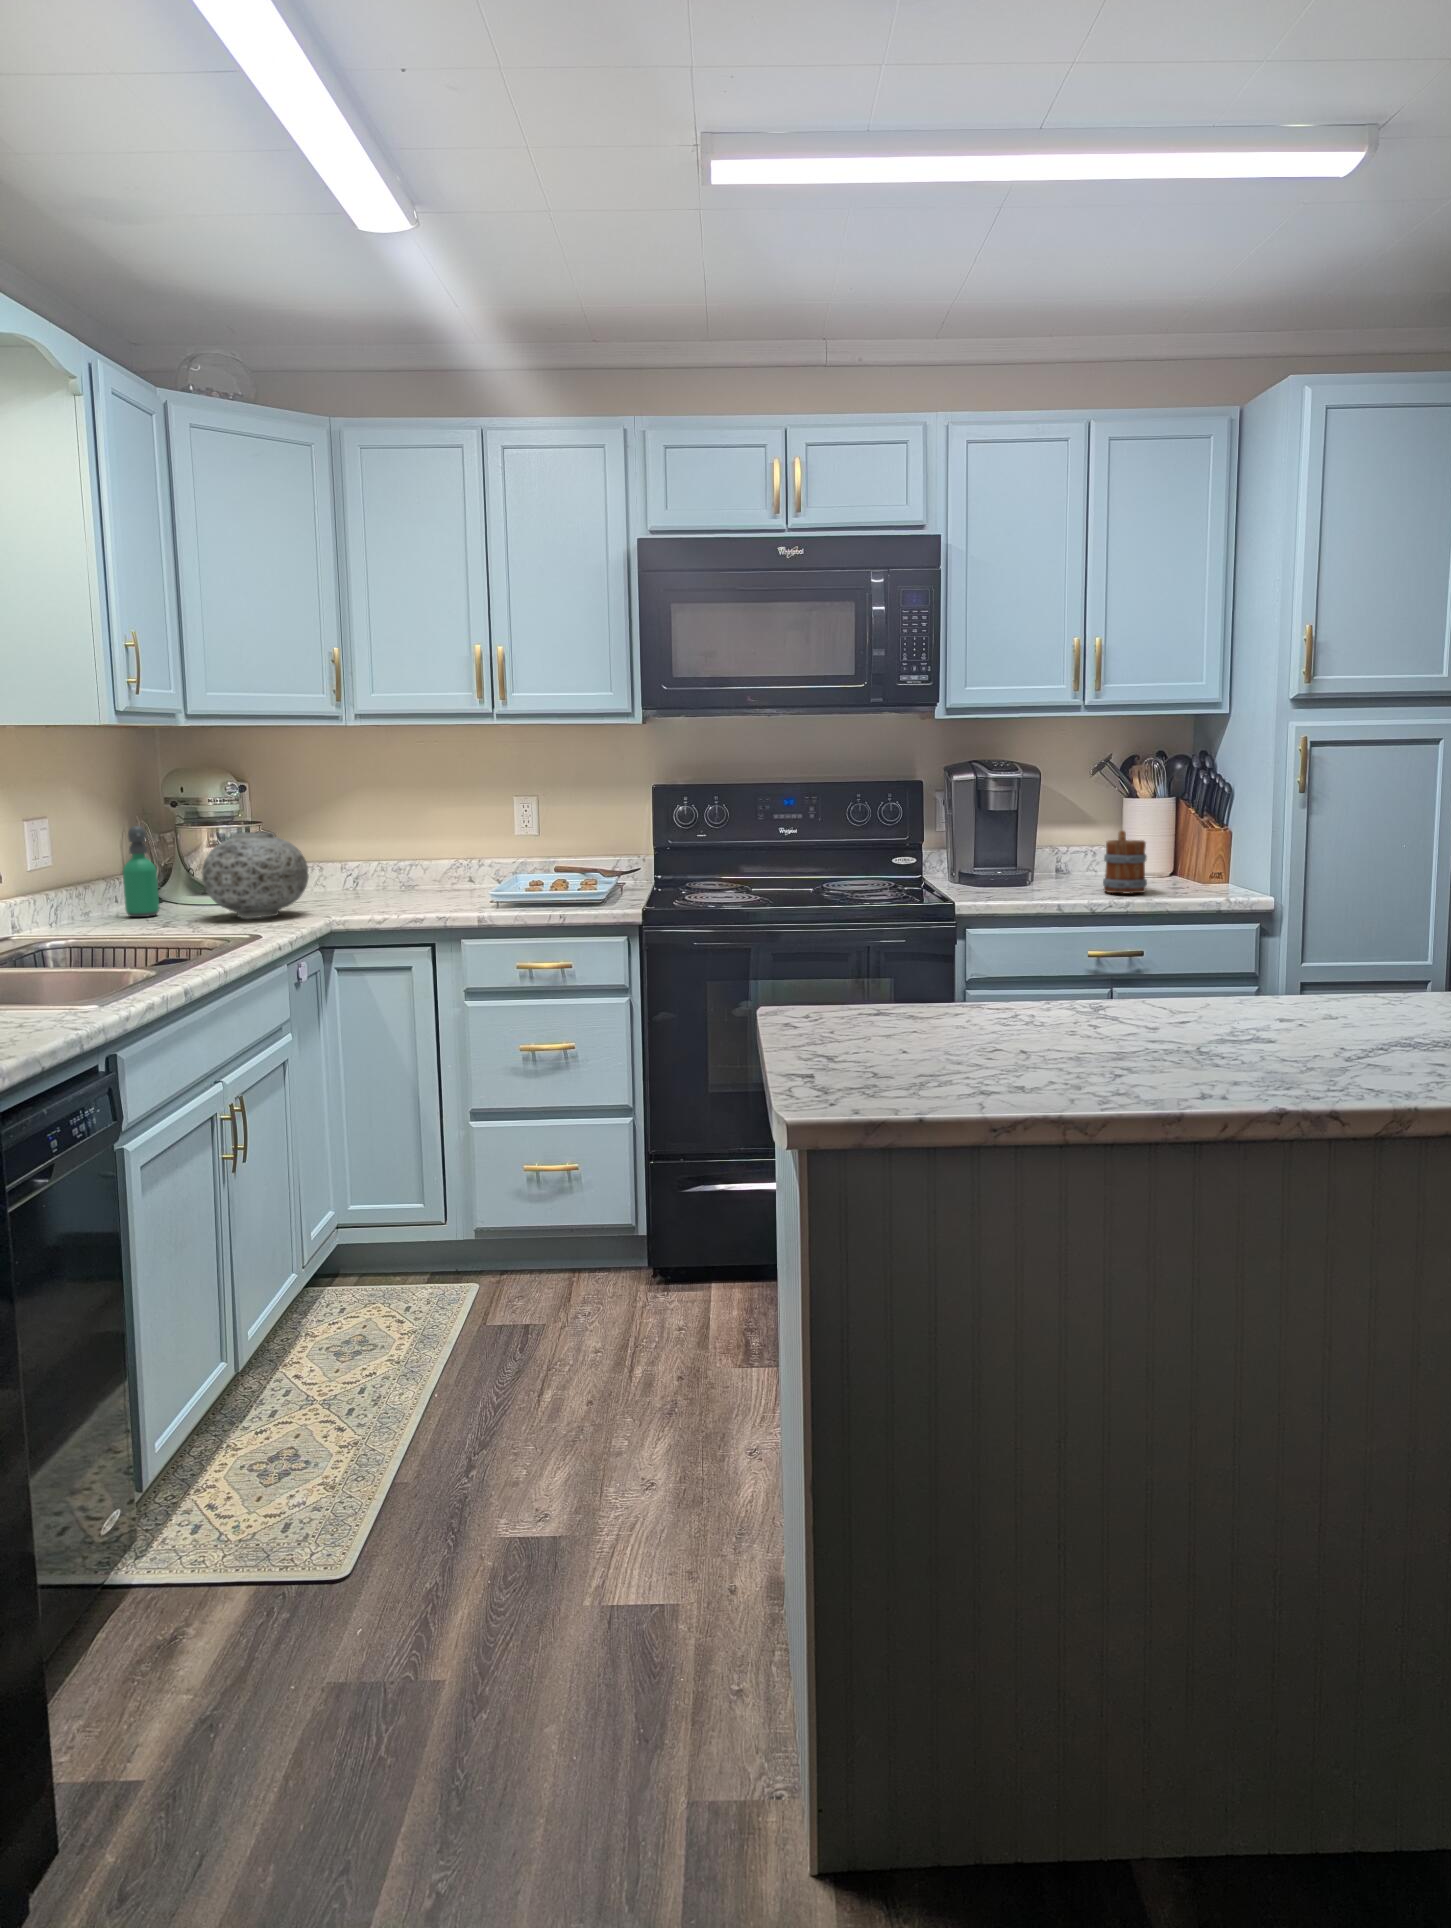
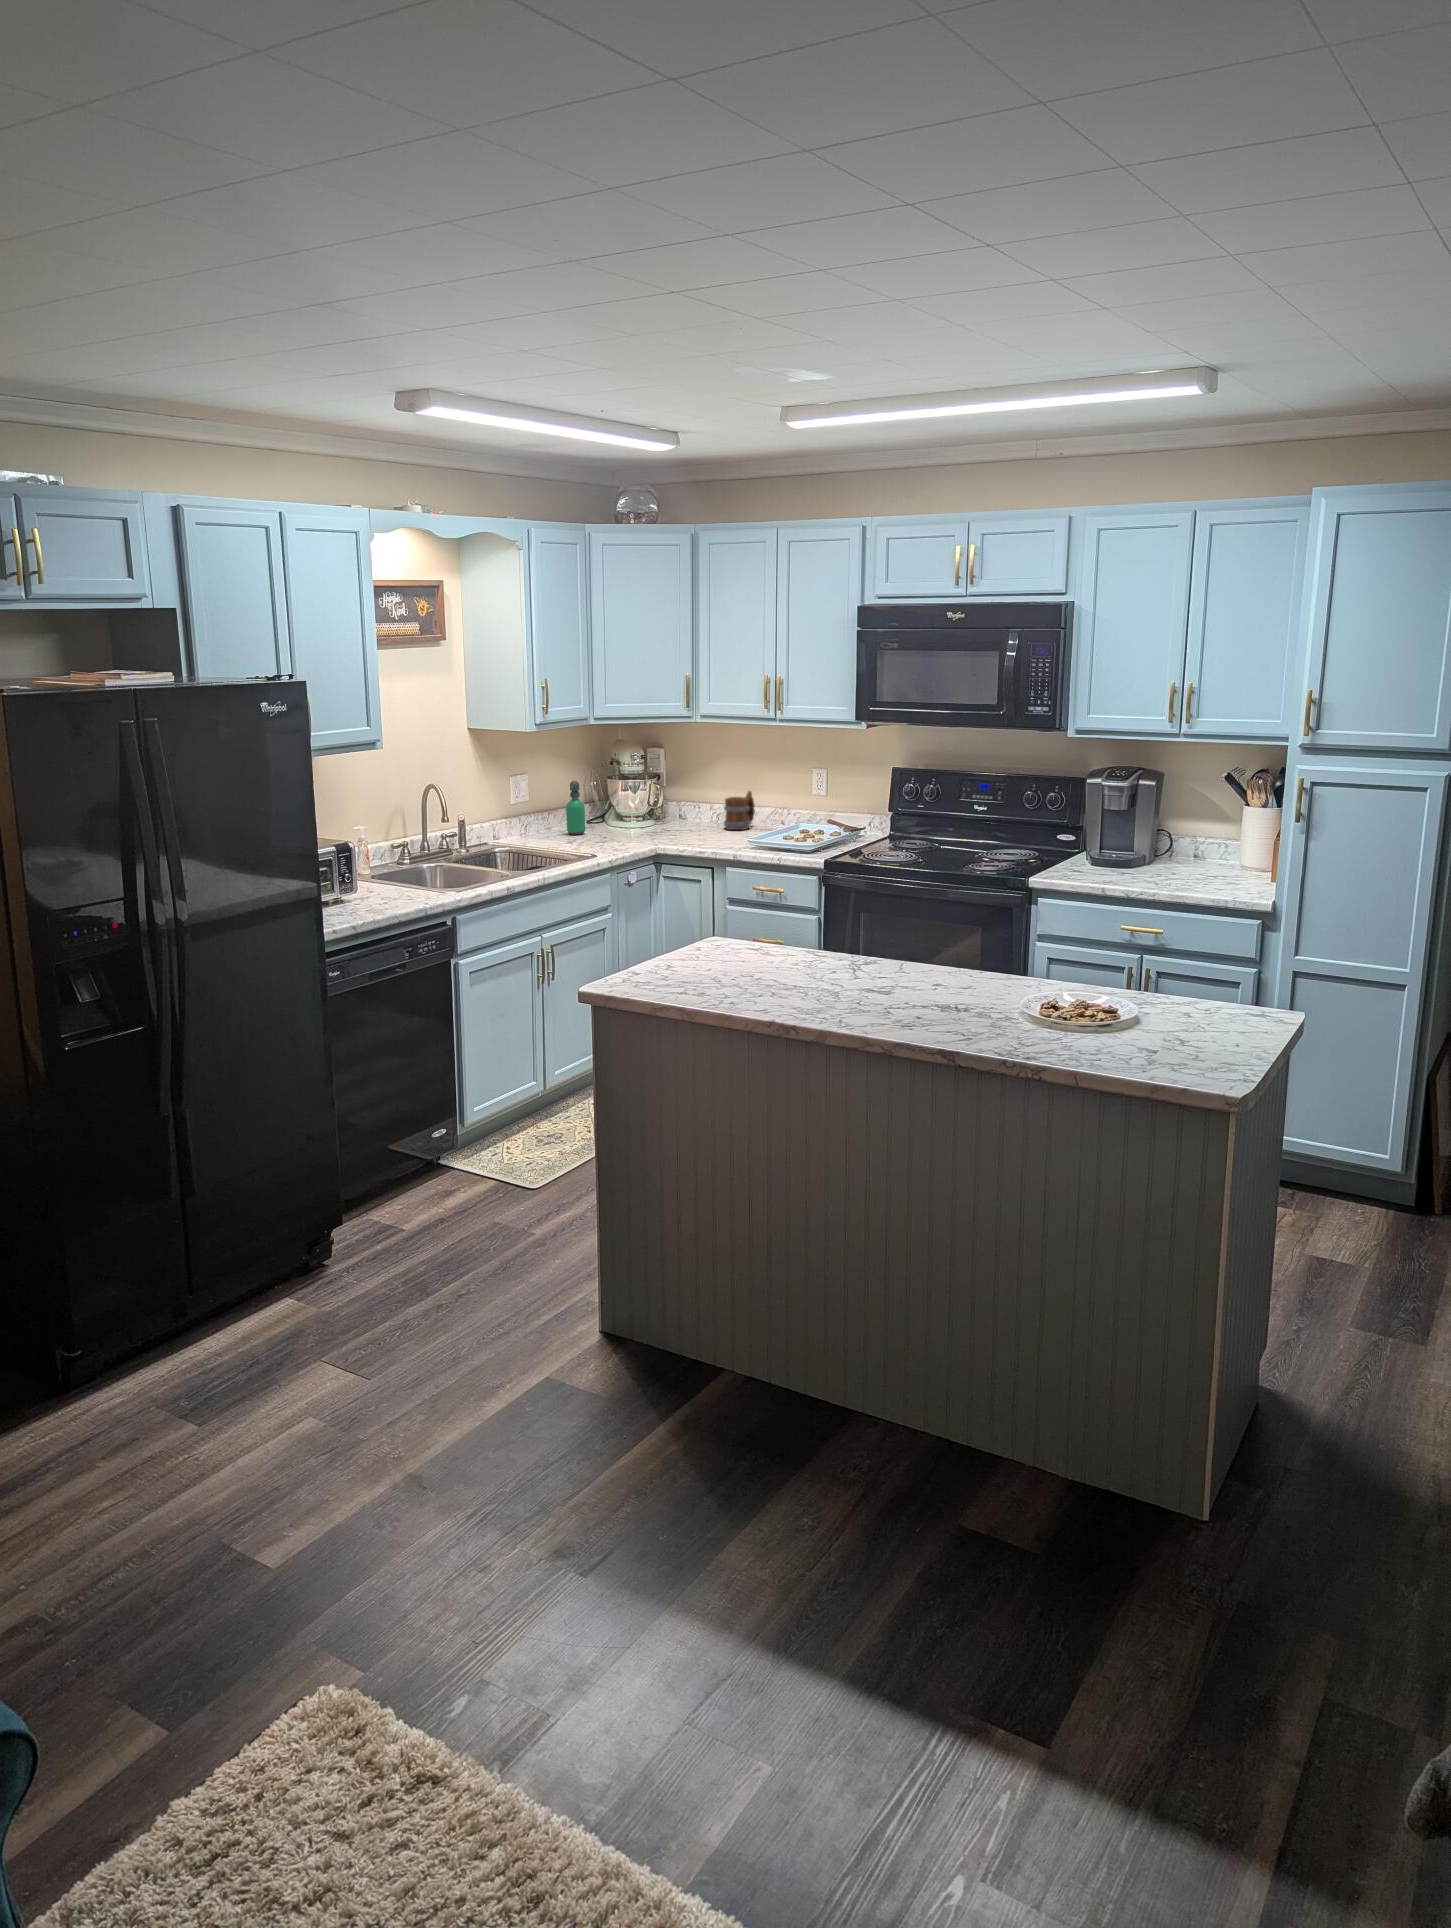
vase: present [202,831,309,918] -> none [596,789,657,842]
mug: present [1103,831,1147,893] -> present [724,791,755,830]

